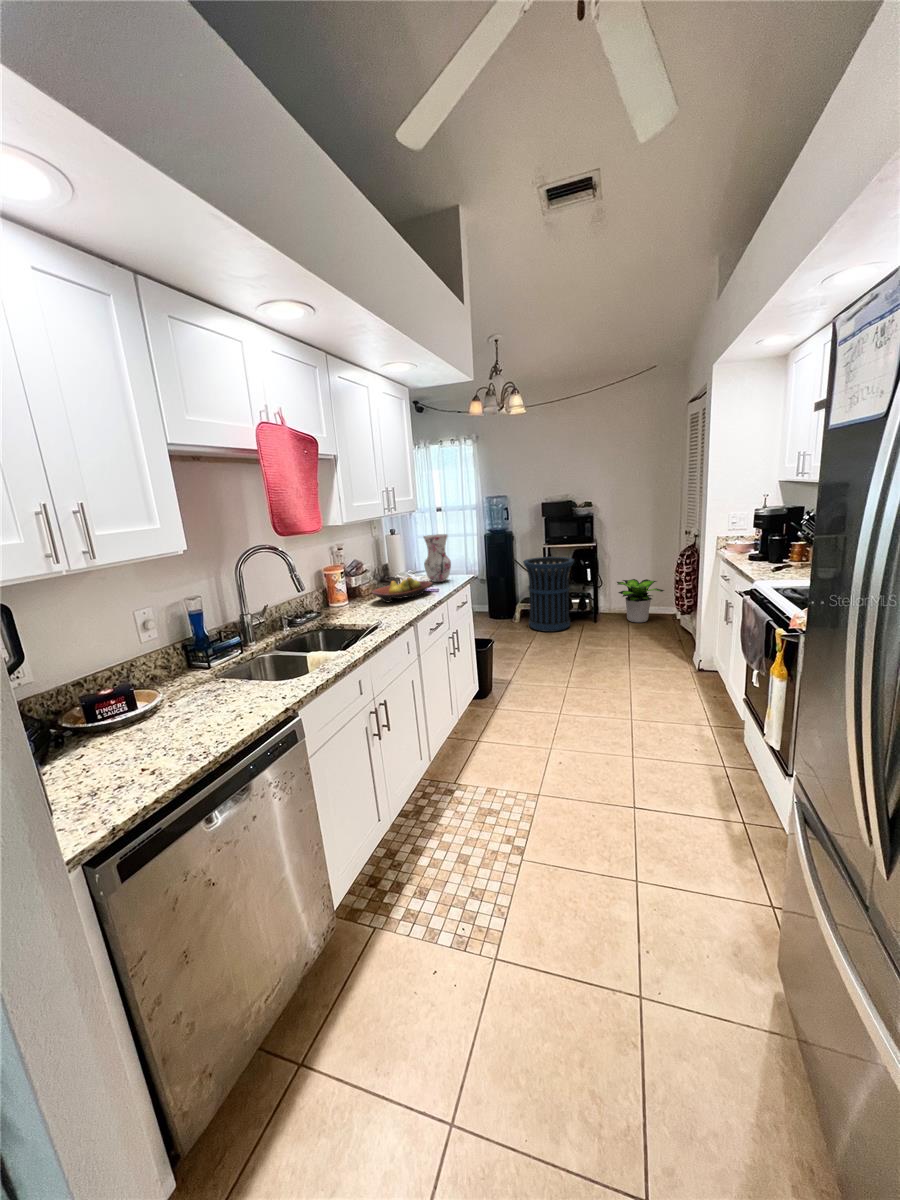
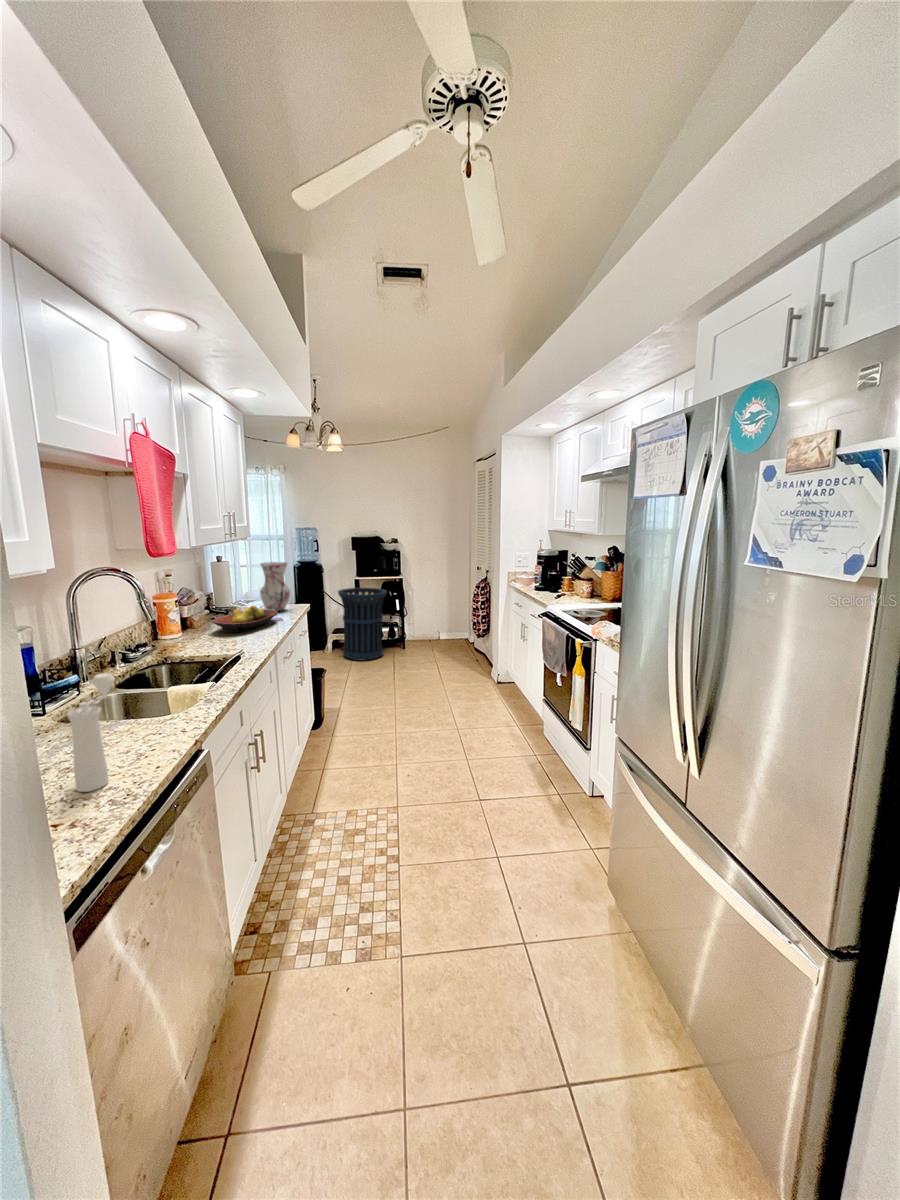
potted plant: present [617,579,664,622] -> none [422,609,462,648]
pepper mill: none [156,641,209,744] -> present [67,673,115,792]

